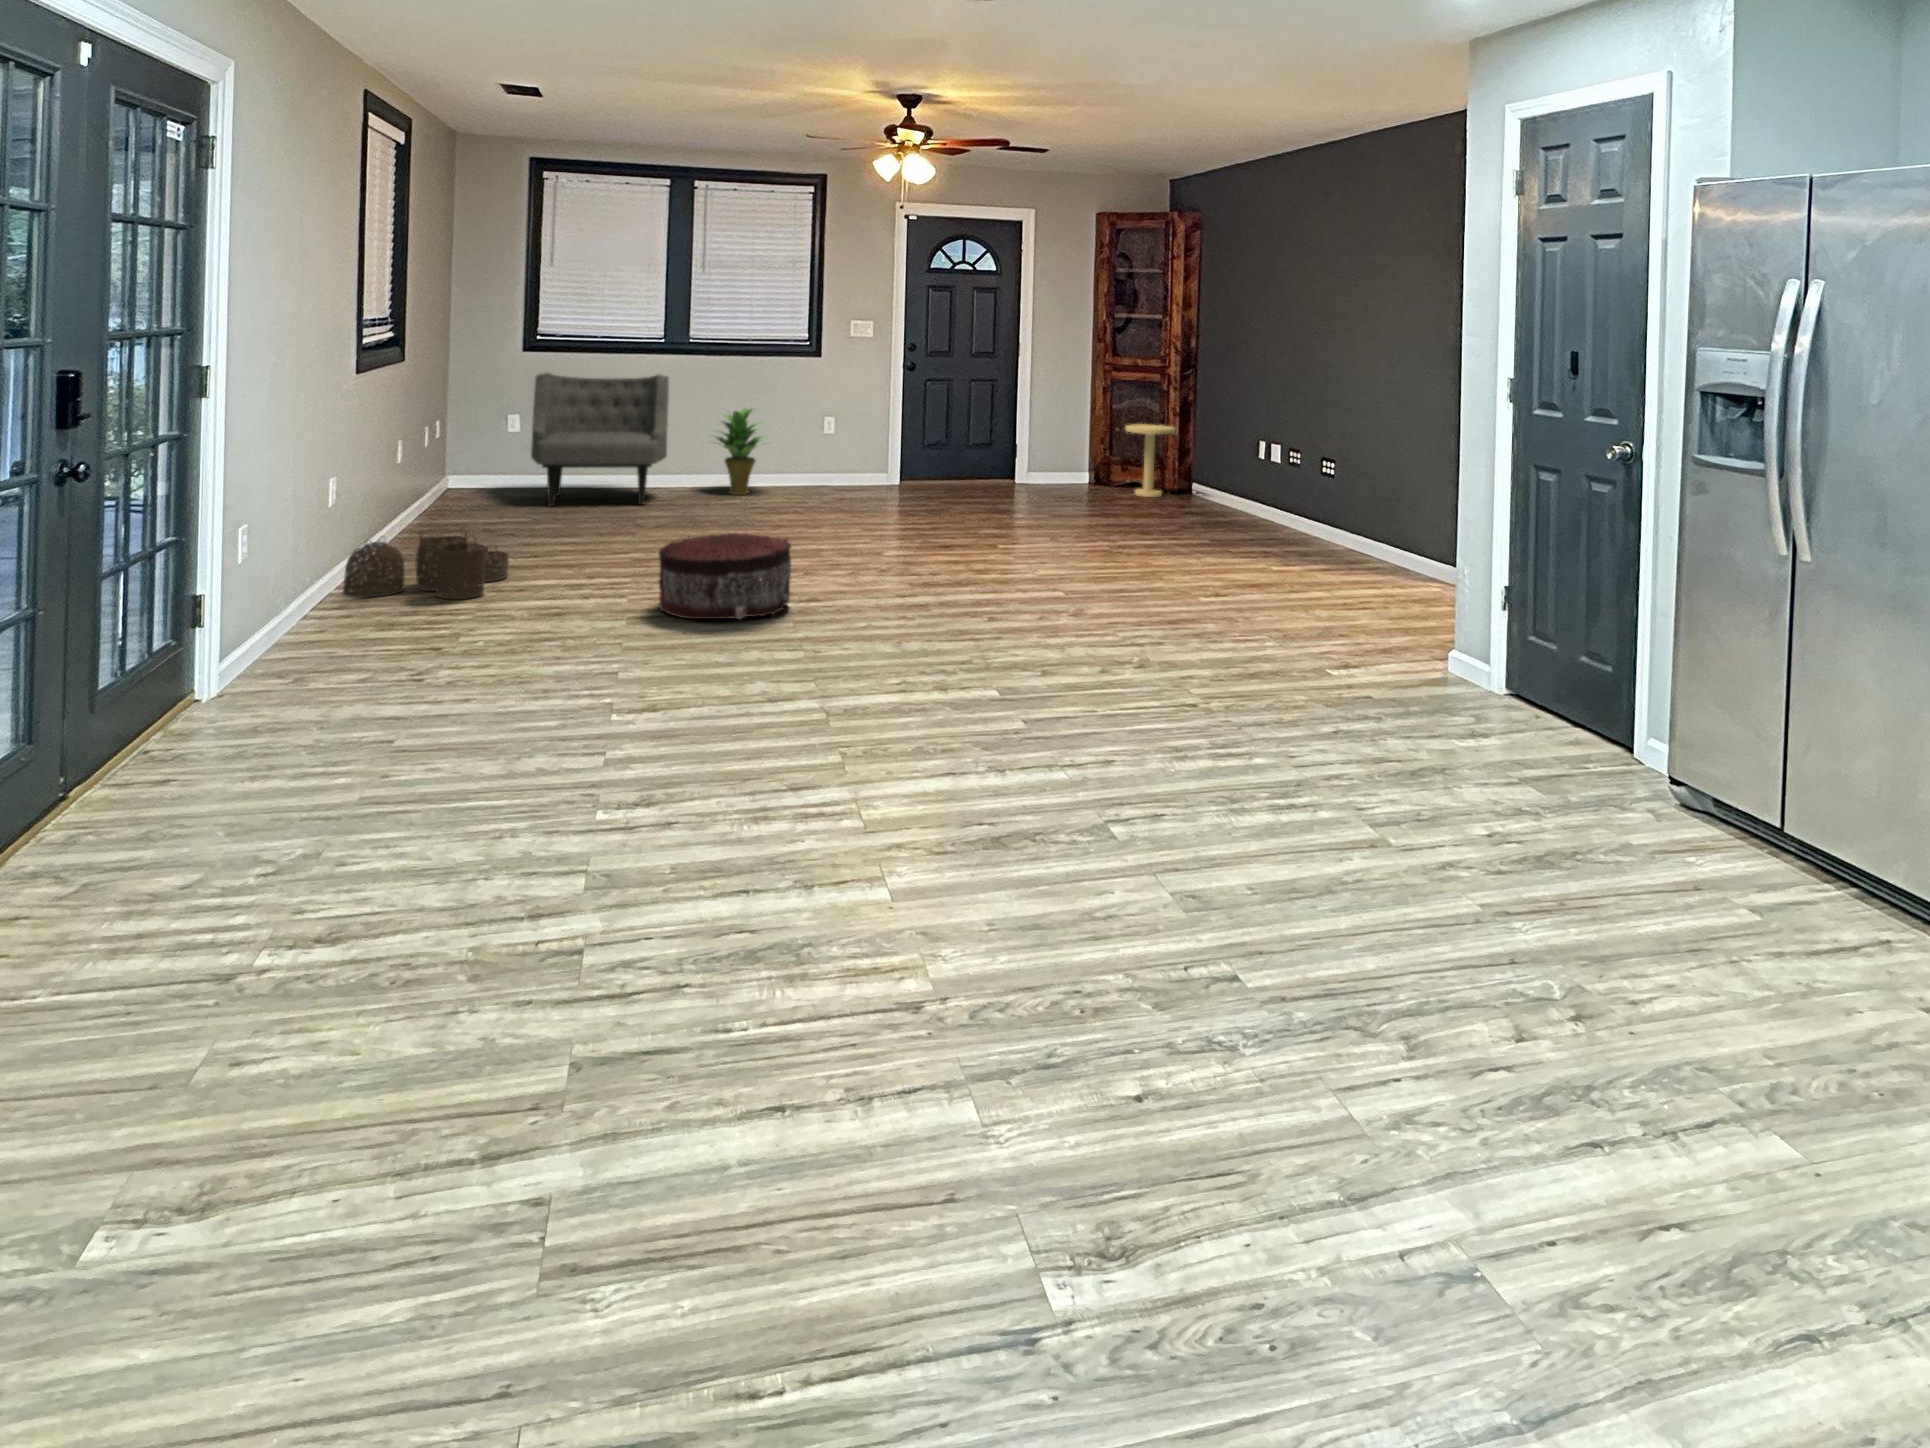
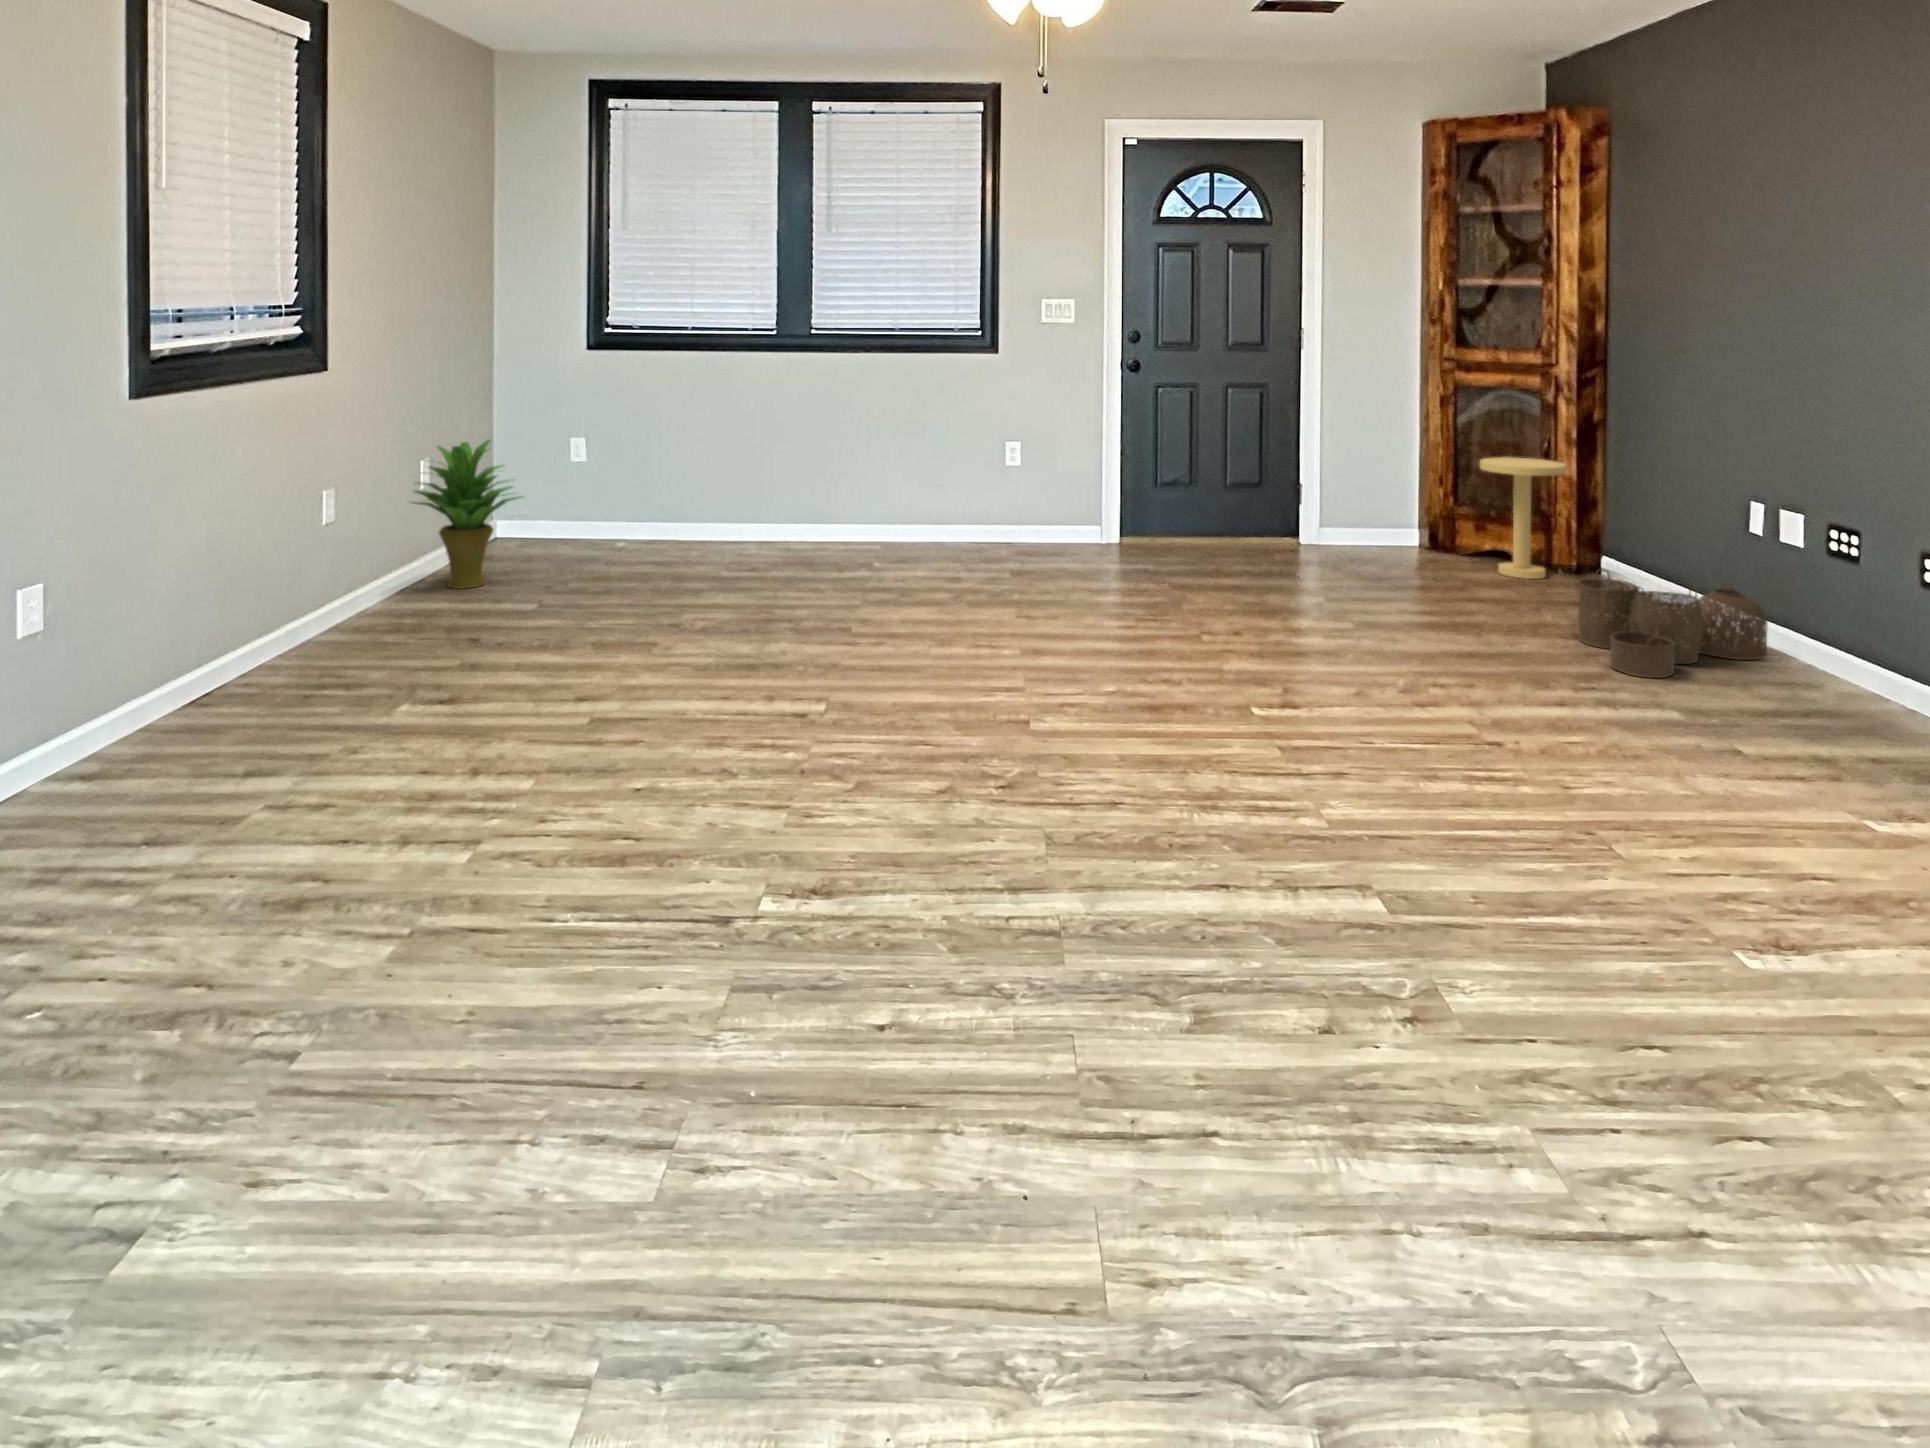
armchair: present [531,373,669,506] -> none [573,379,772,572]
potted plant: present [712,408,768,495] -> present [414,440,521,589]
woven basket: present [343,533,509,599] -> present [1578,574,1767,678]
pouf: present [658,533,791,619] -> none [476,681,738,884]

